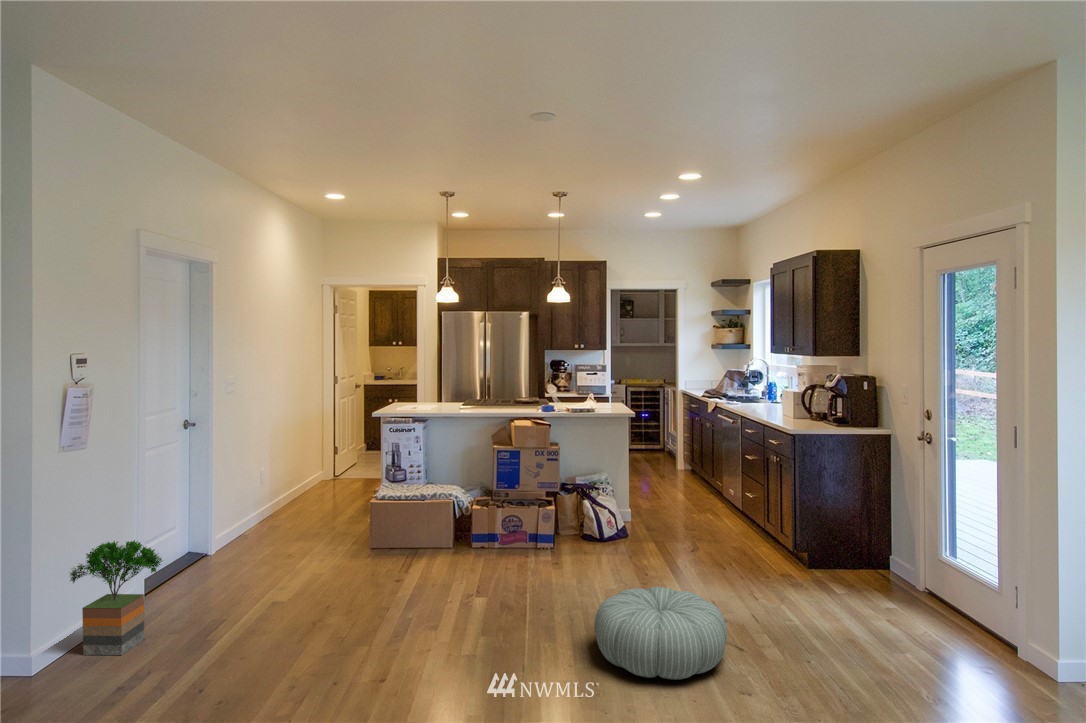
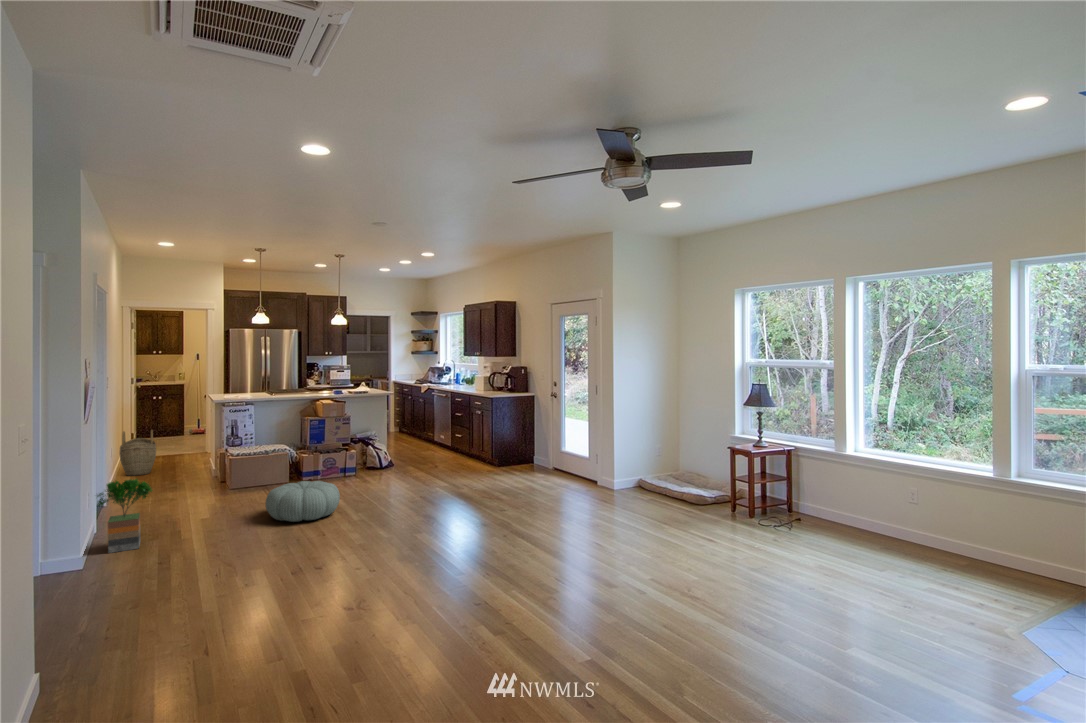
woven basket: none [292,446,337,505] -> present [120,430,156,476]
pouf: present [594,587,727,679] -> present [265,481,340,522]

